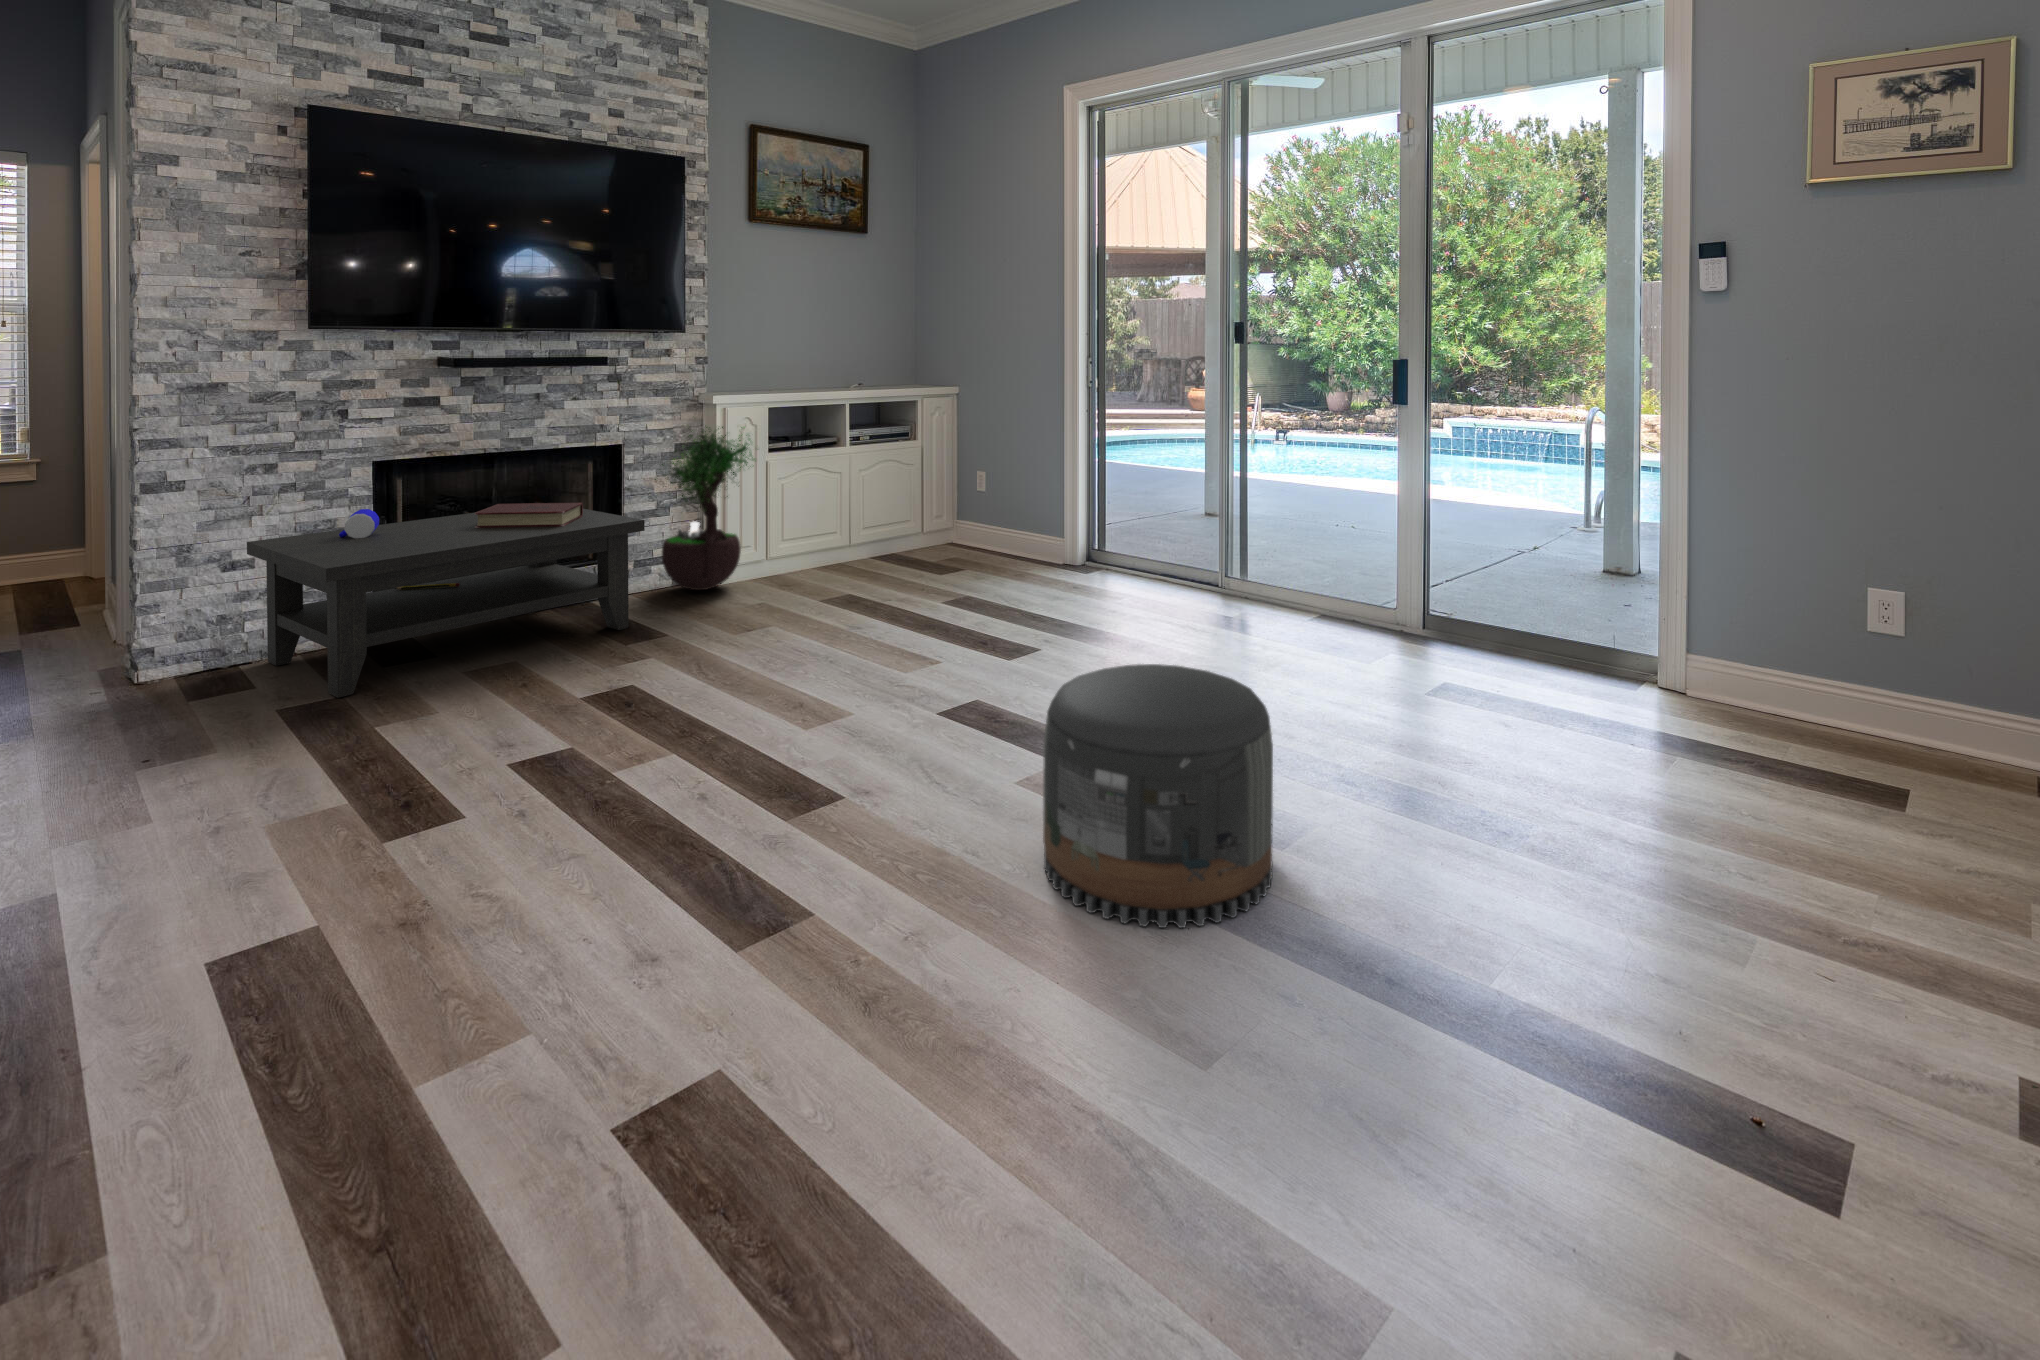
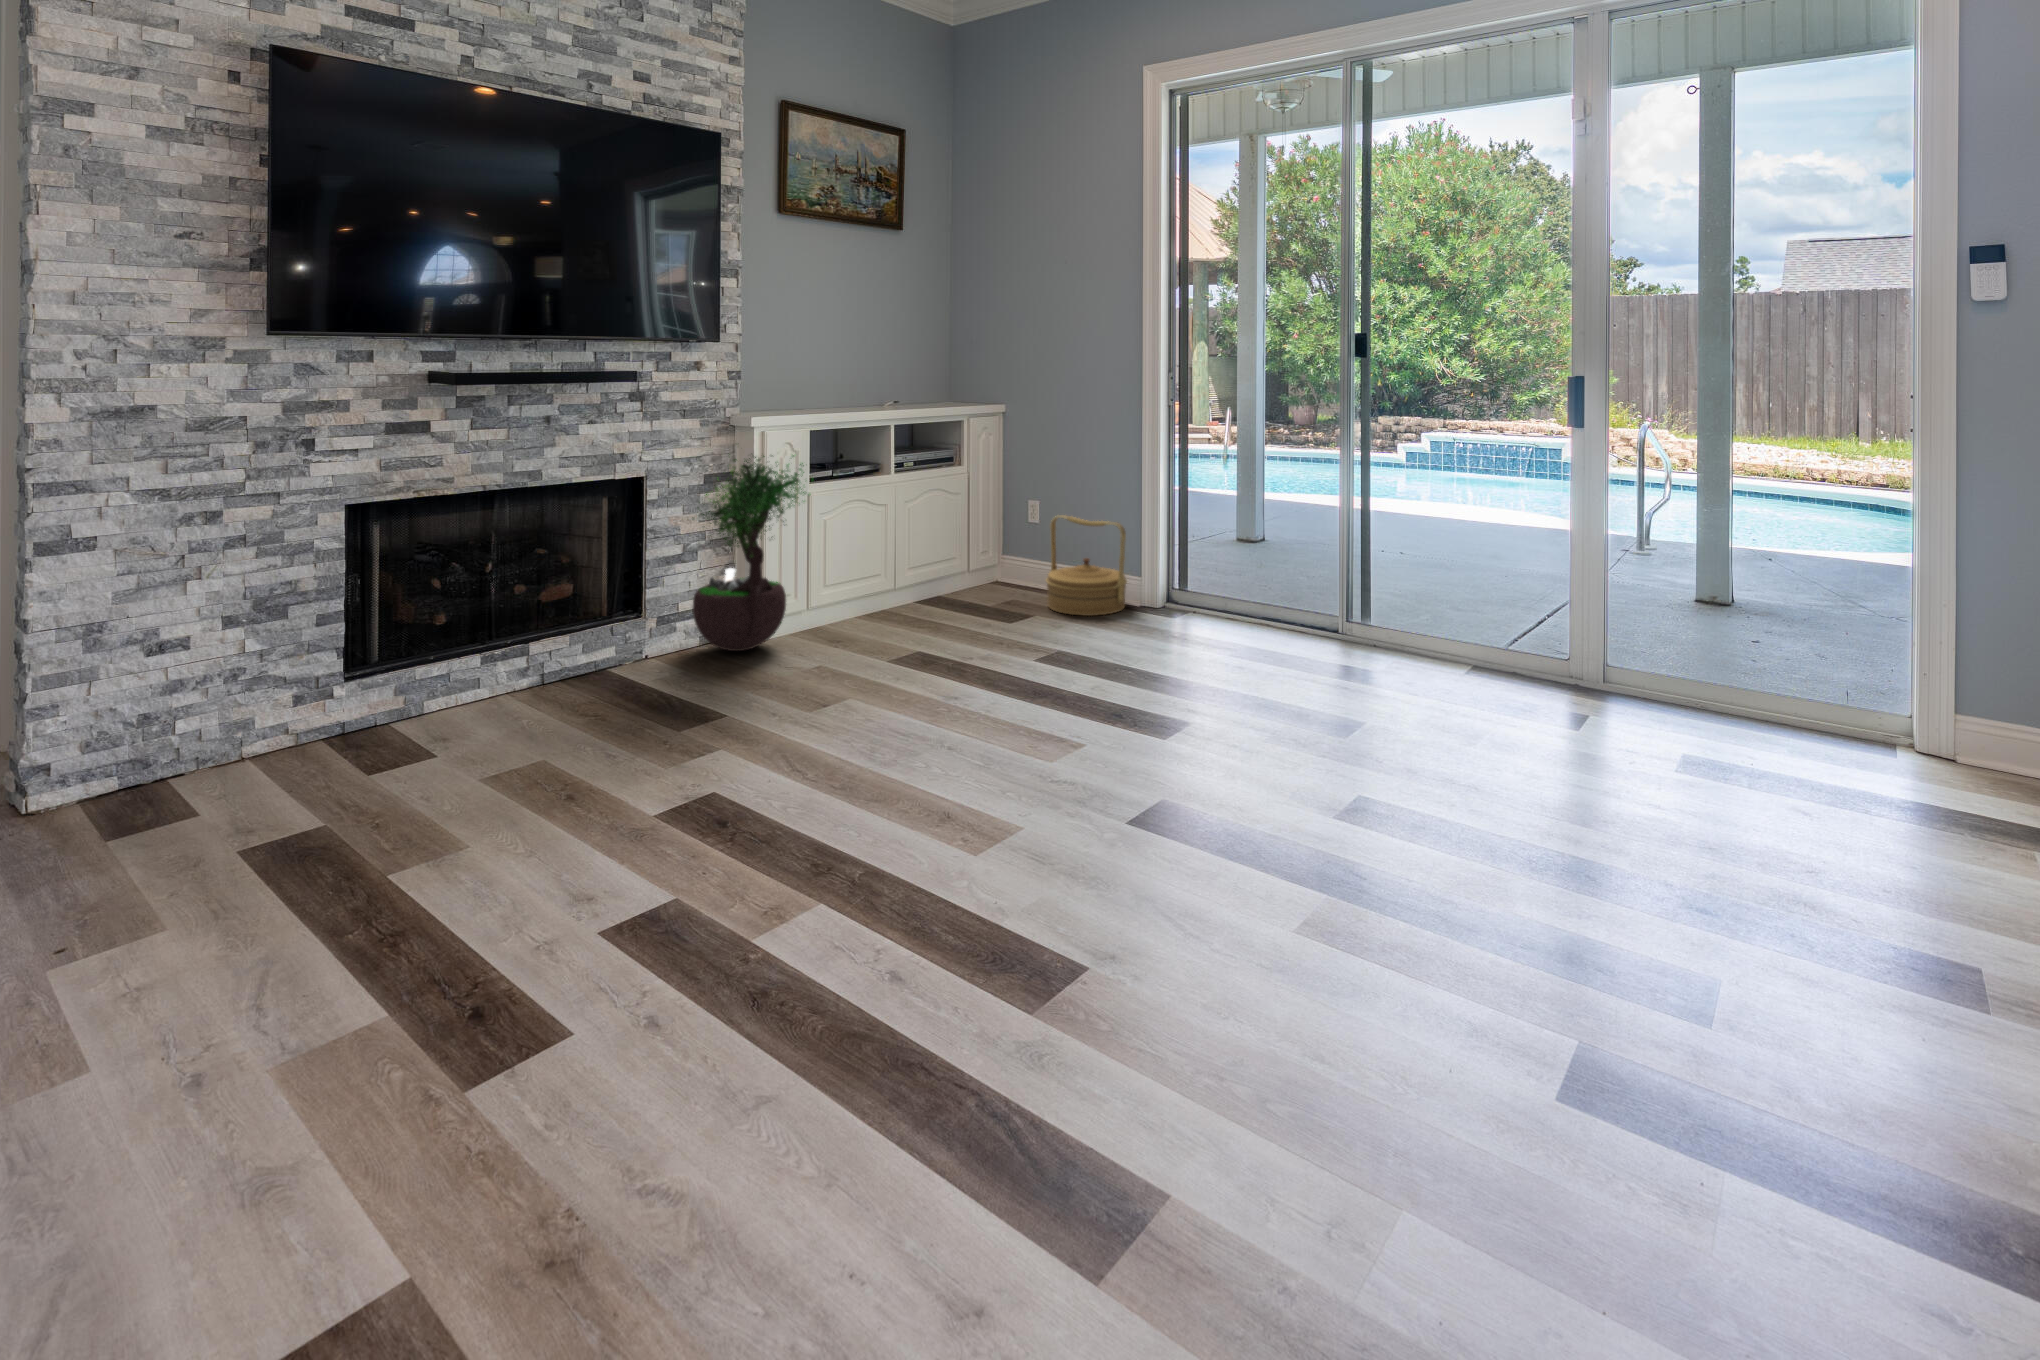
woven basket: none [978,483,1050,570] -> present [1046,515,1127,616]
coffee table: present [247,503,645,698] -> none [181,550,695,829]
pouf: present [1043,664,1273,928] -> none [1419,782,1773,1193]

